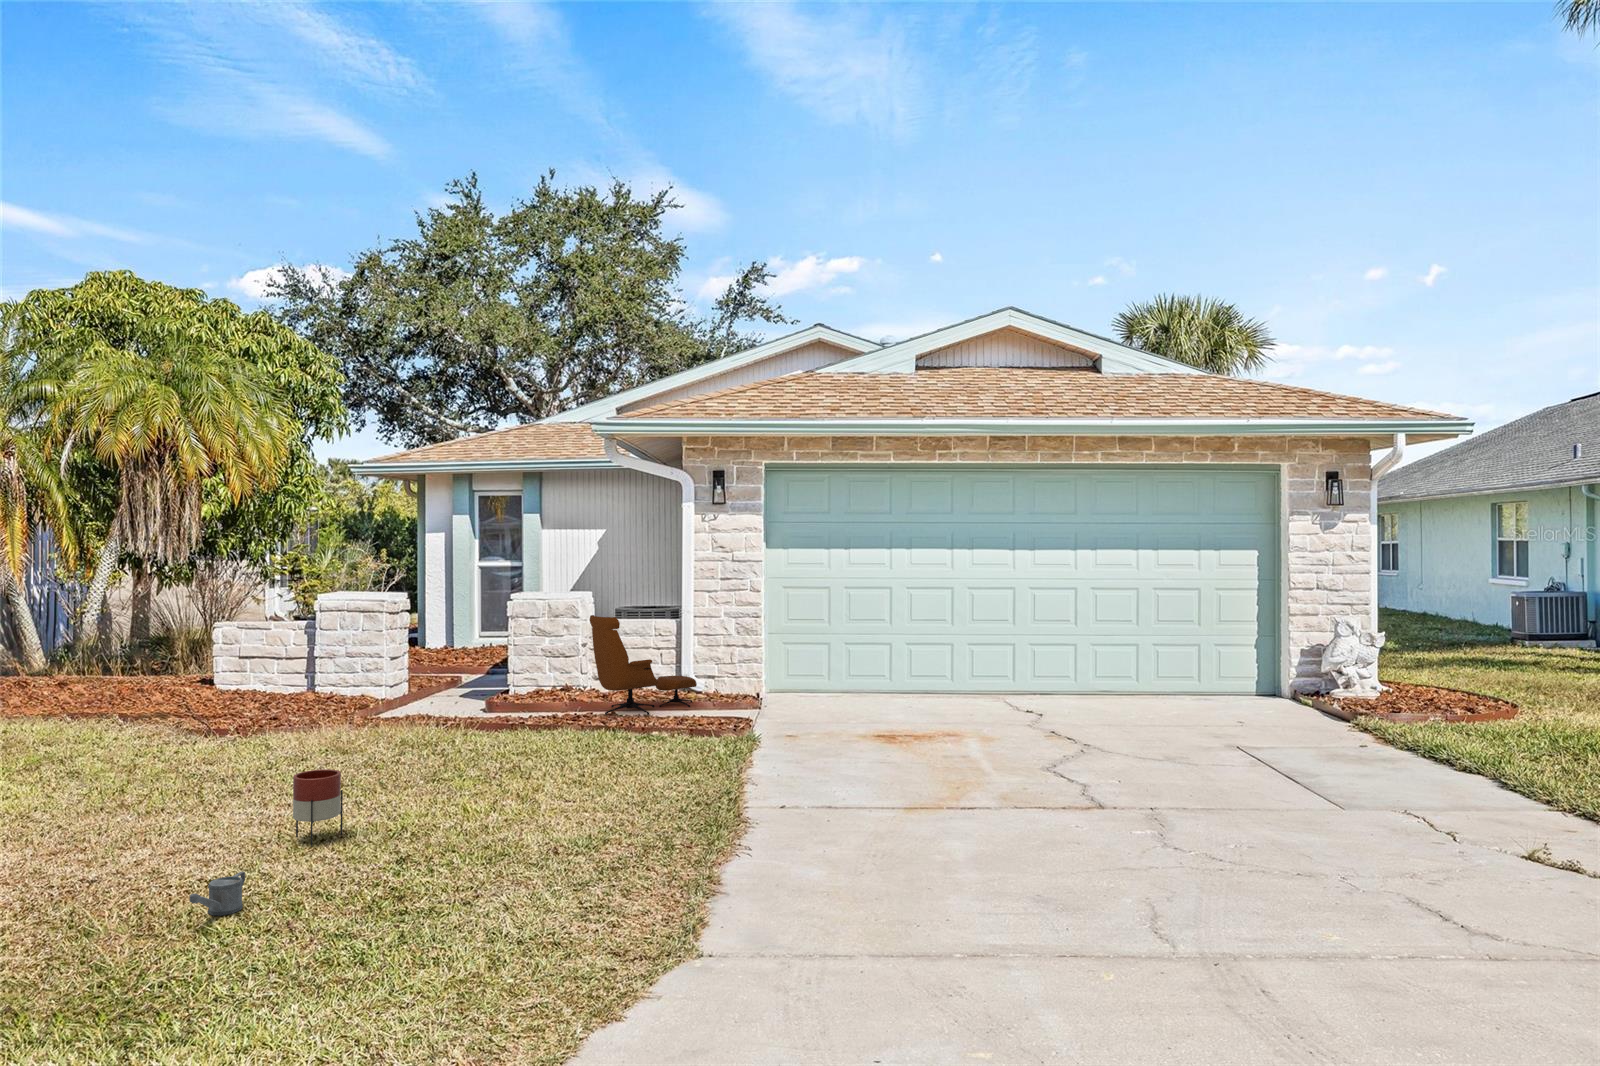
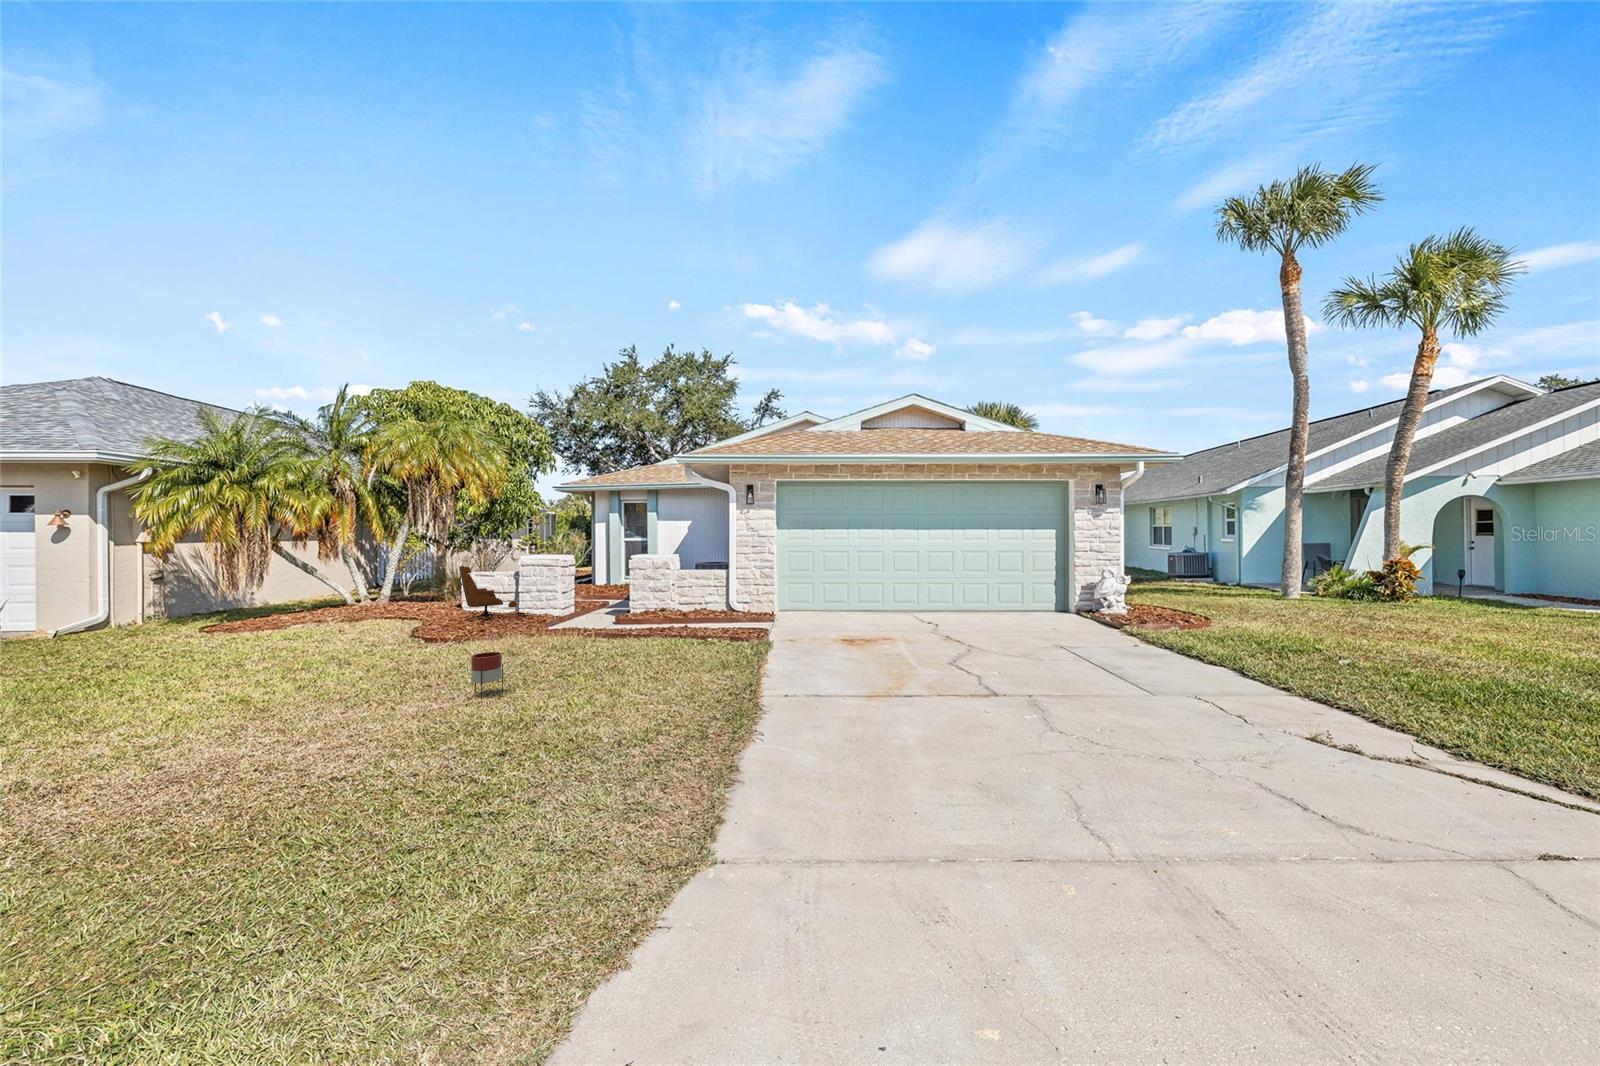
lounge chair: present [590,615,697,715] -> present [459,566,525,620]
watering can: present [190,872,245,916] -> none [380,714,424,741]

